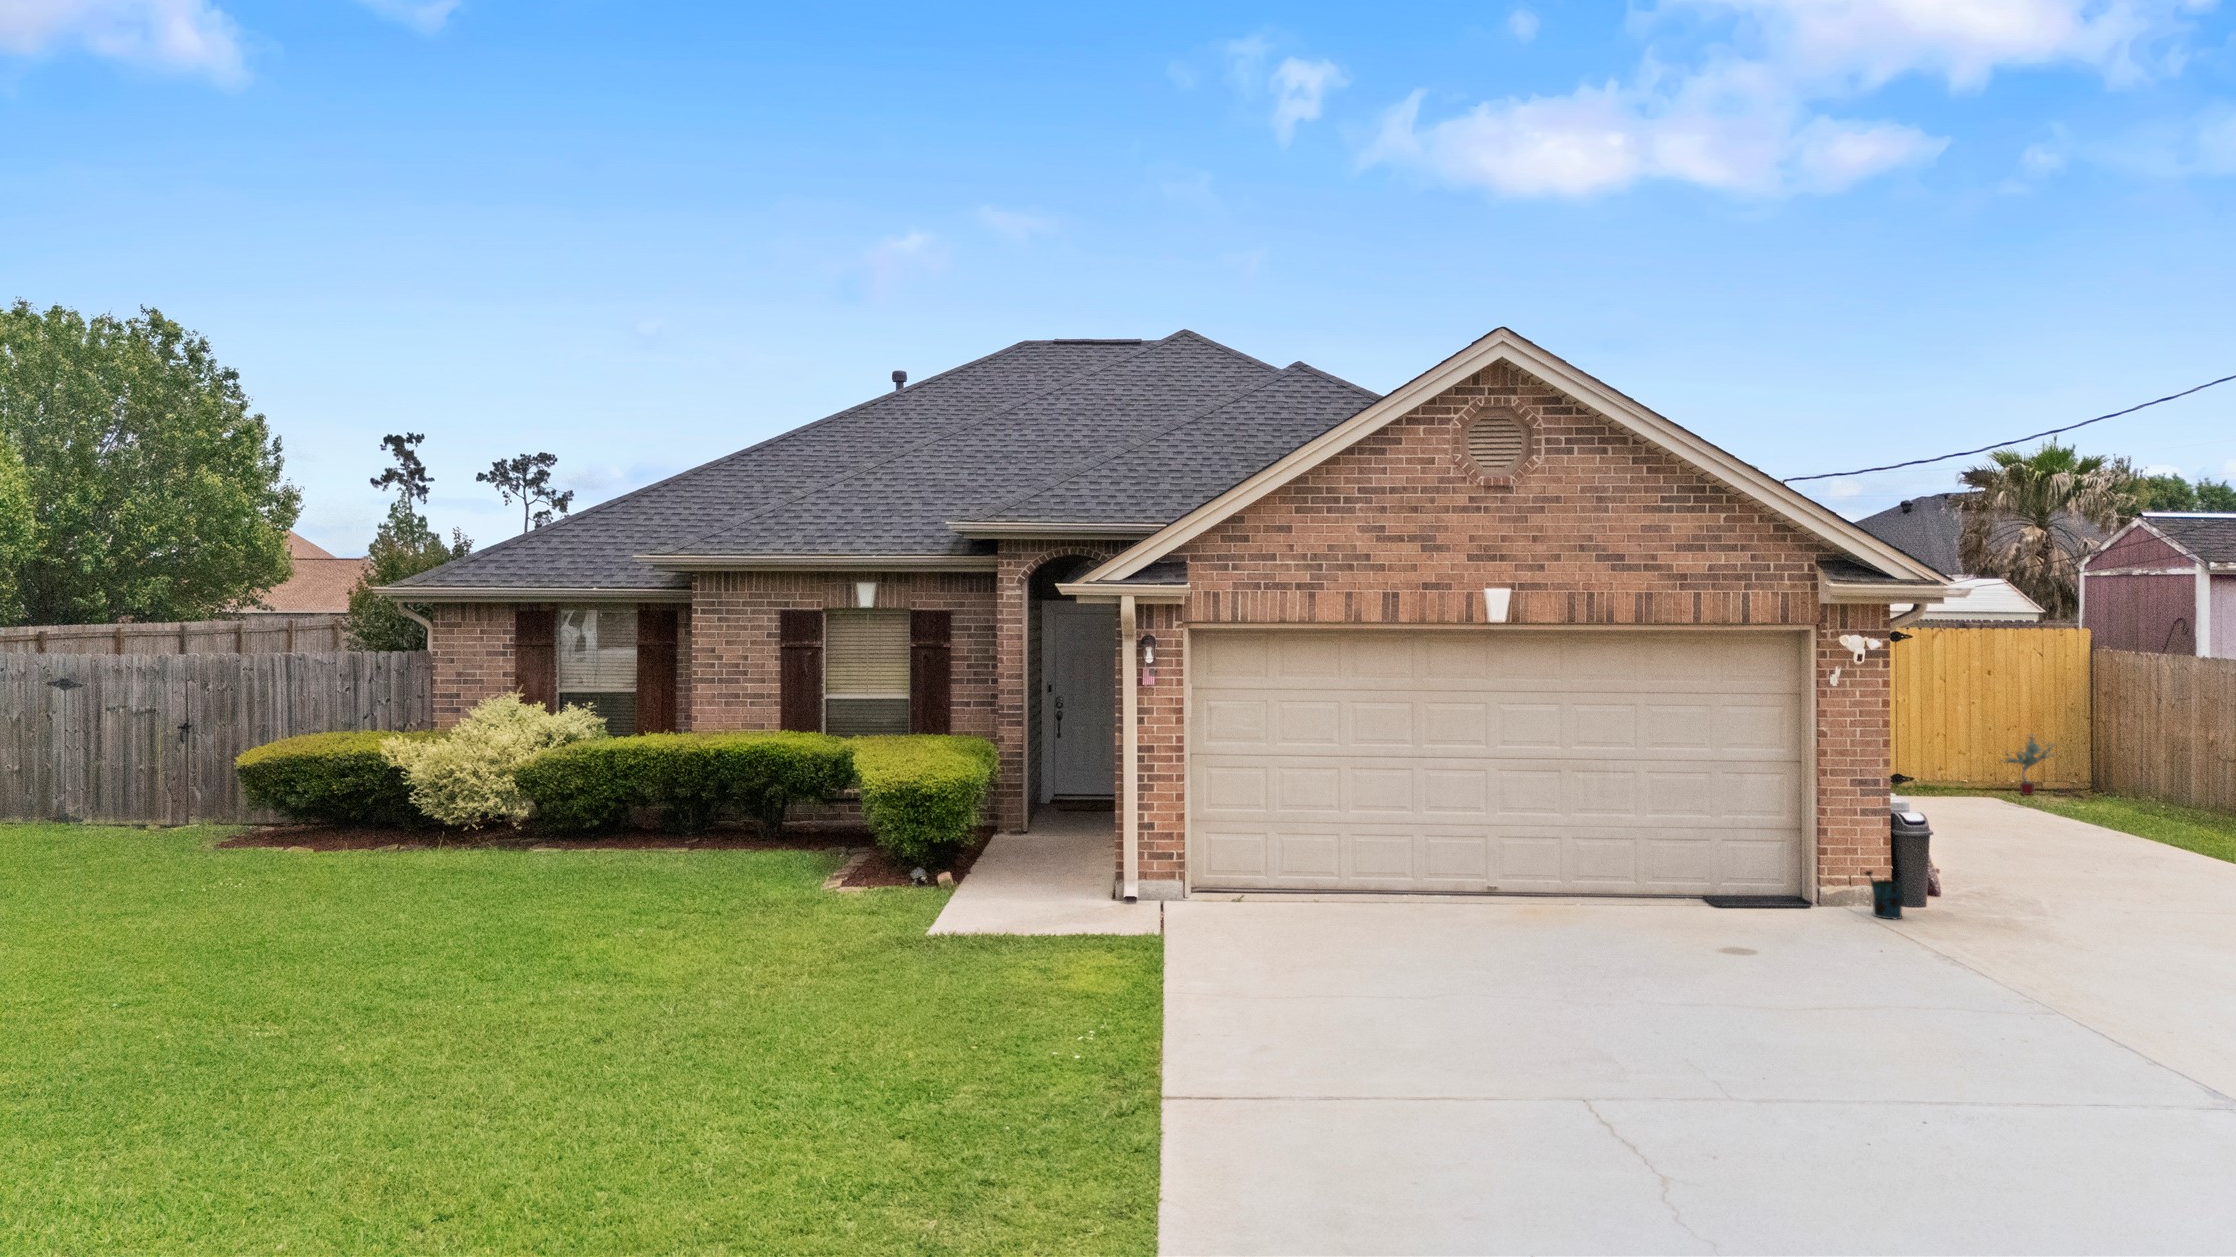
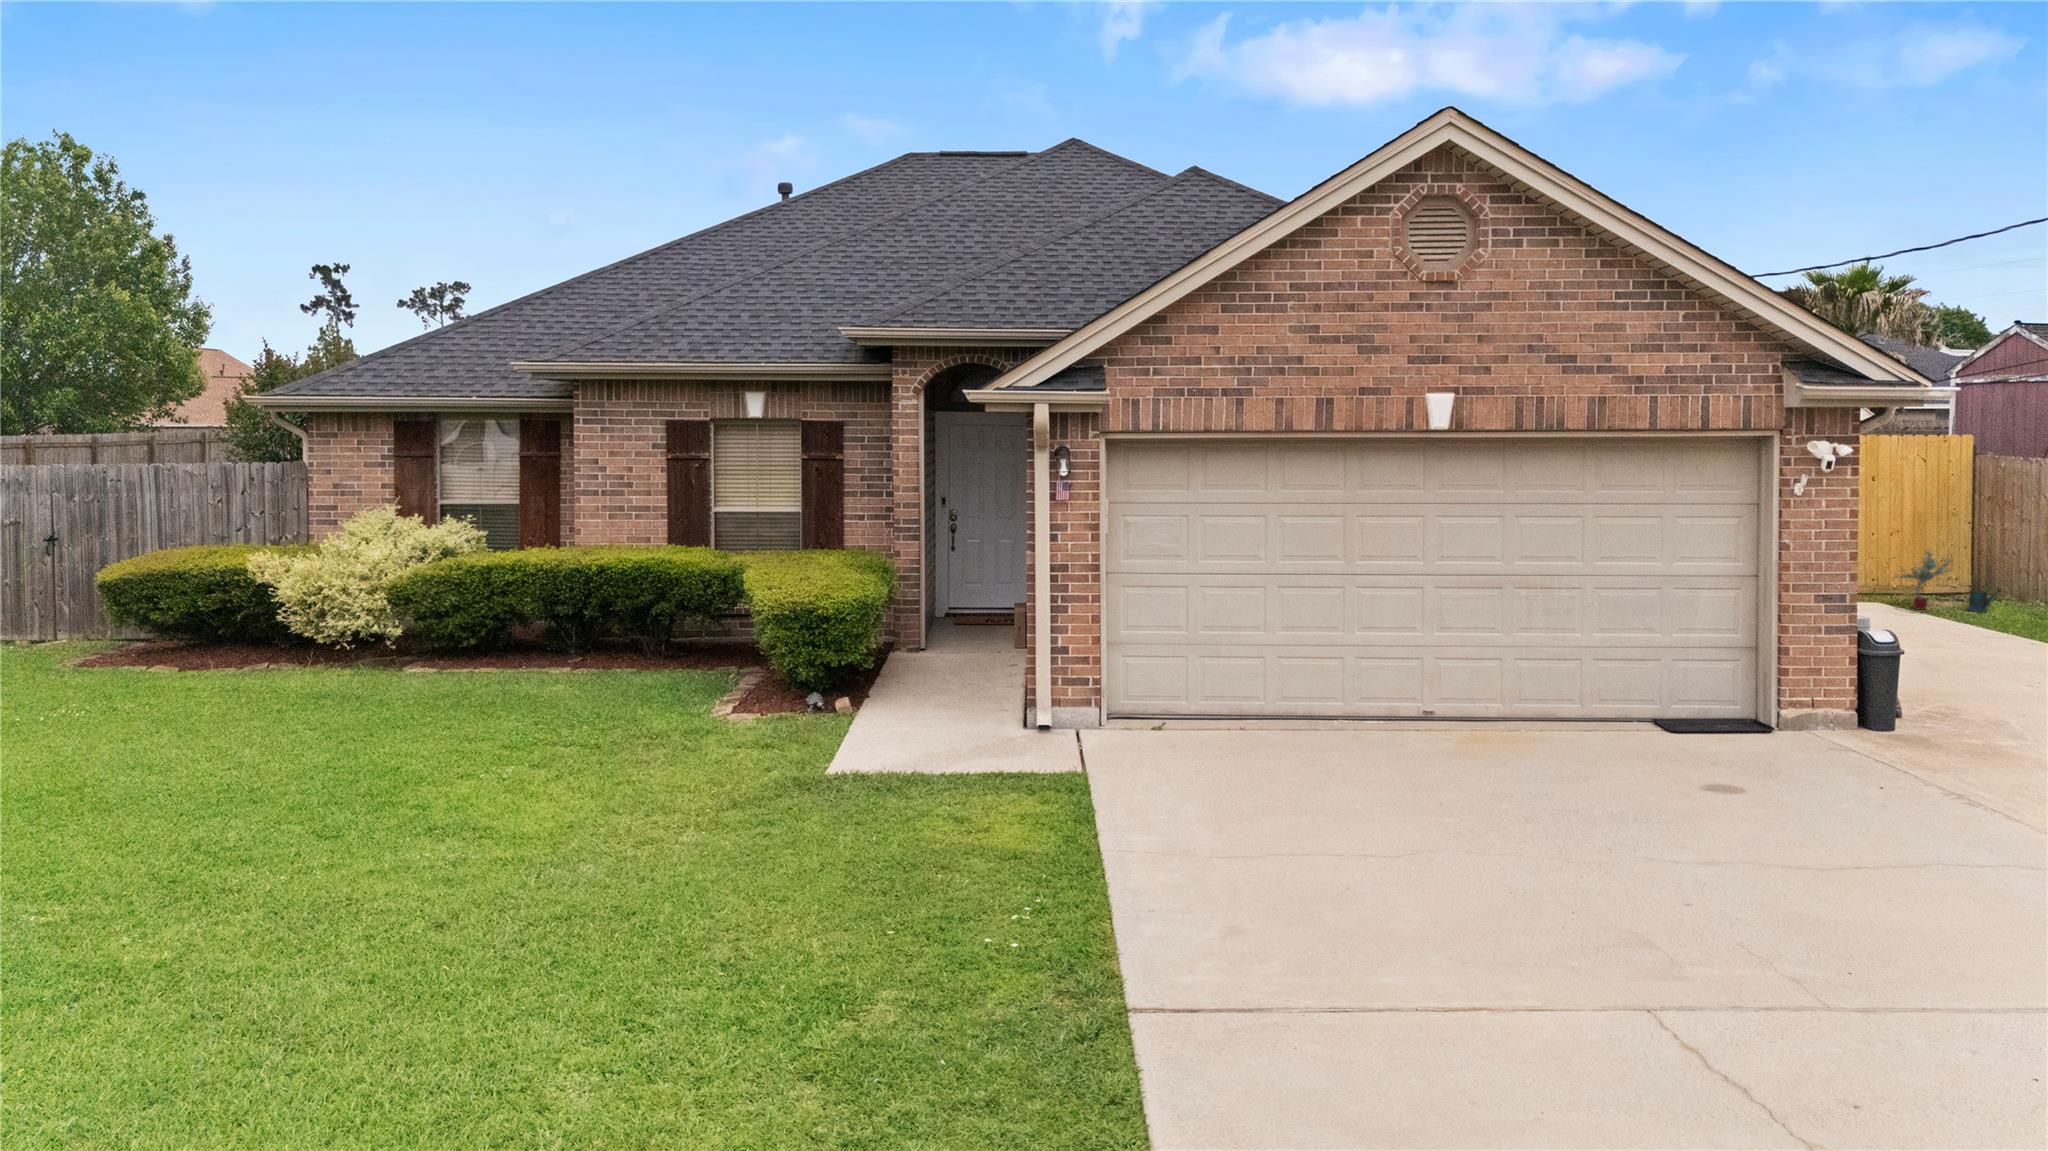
watering can: present [1865,870,1902,919] -> present [1968,589,2001,612]

